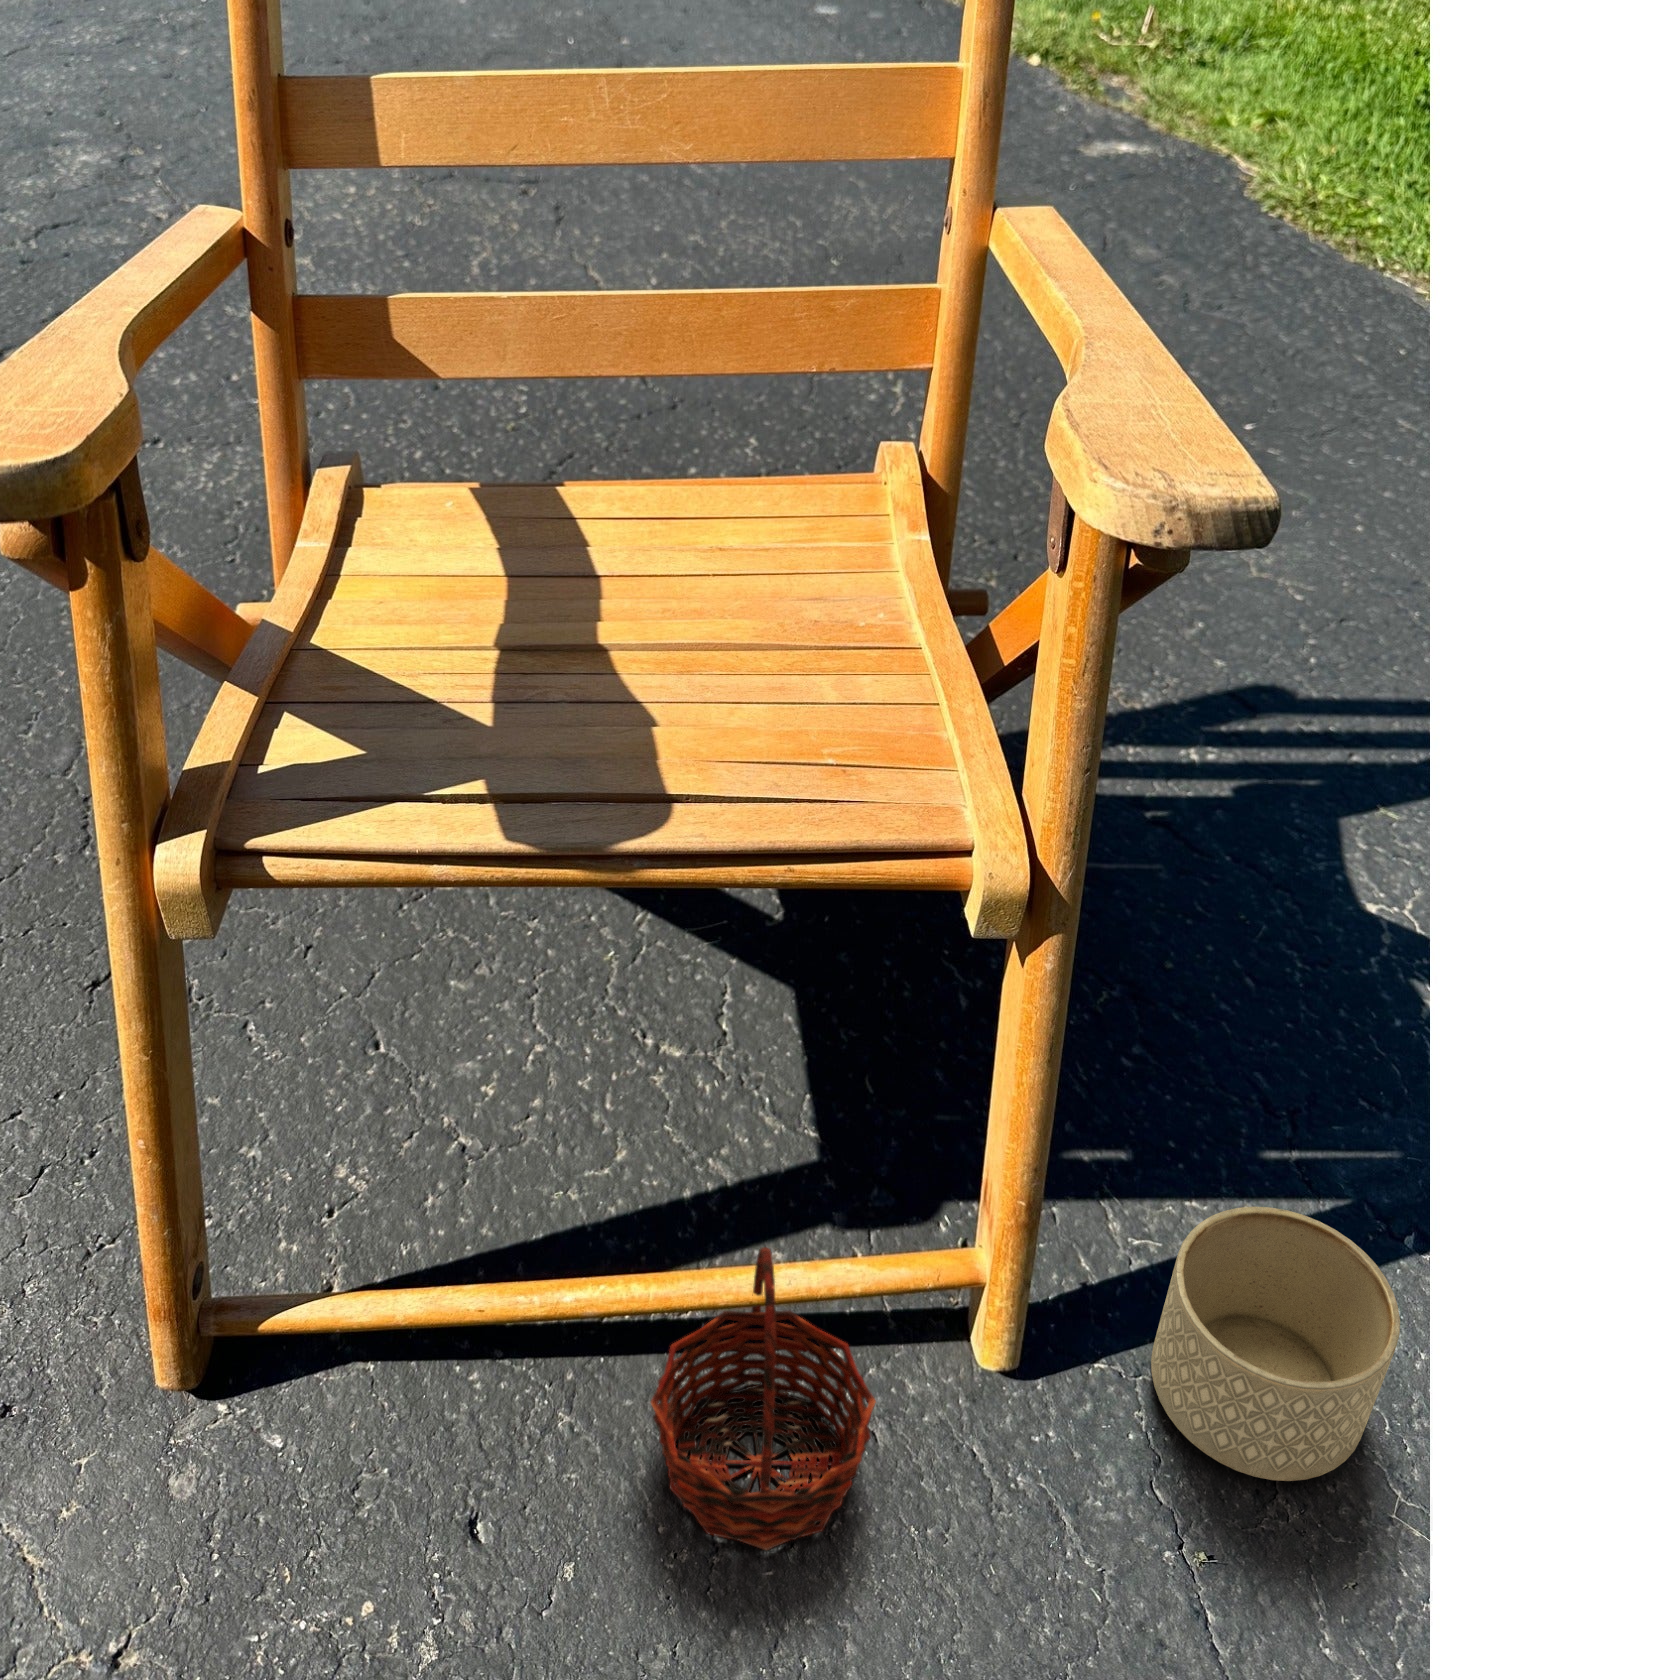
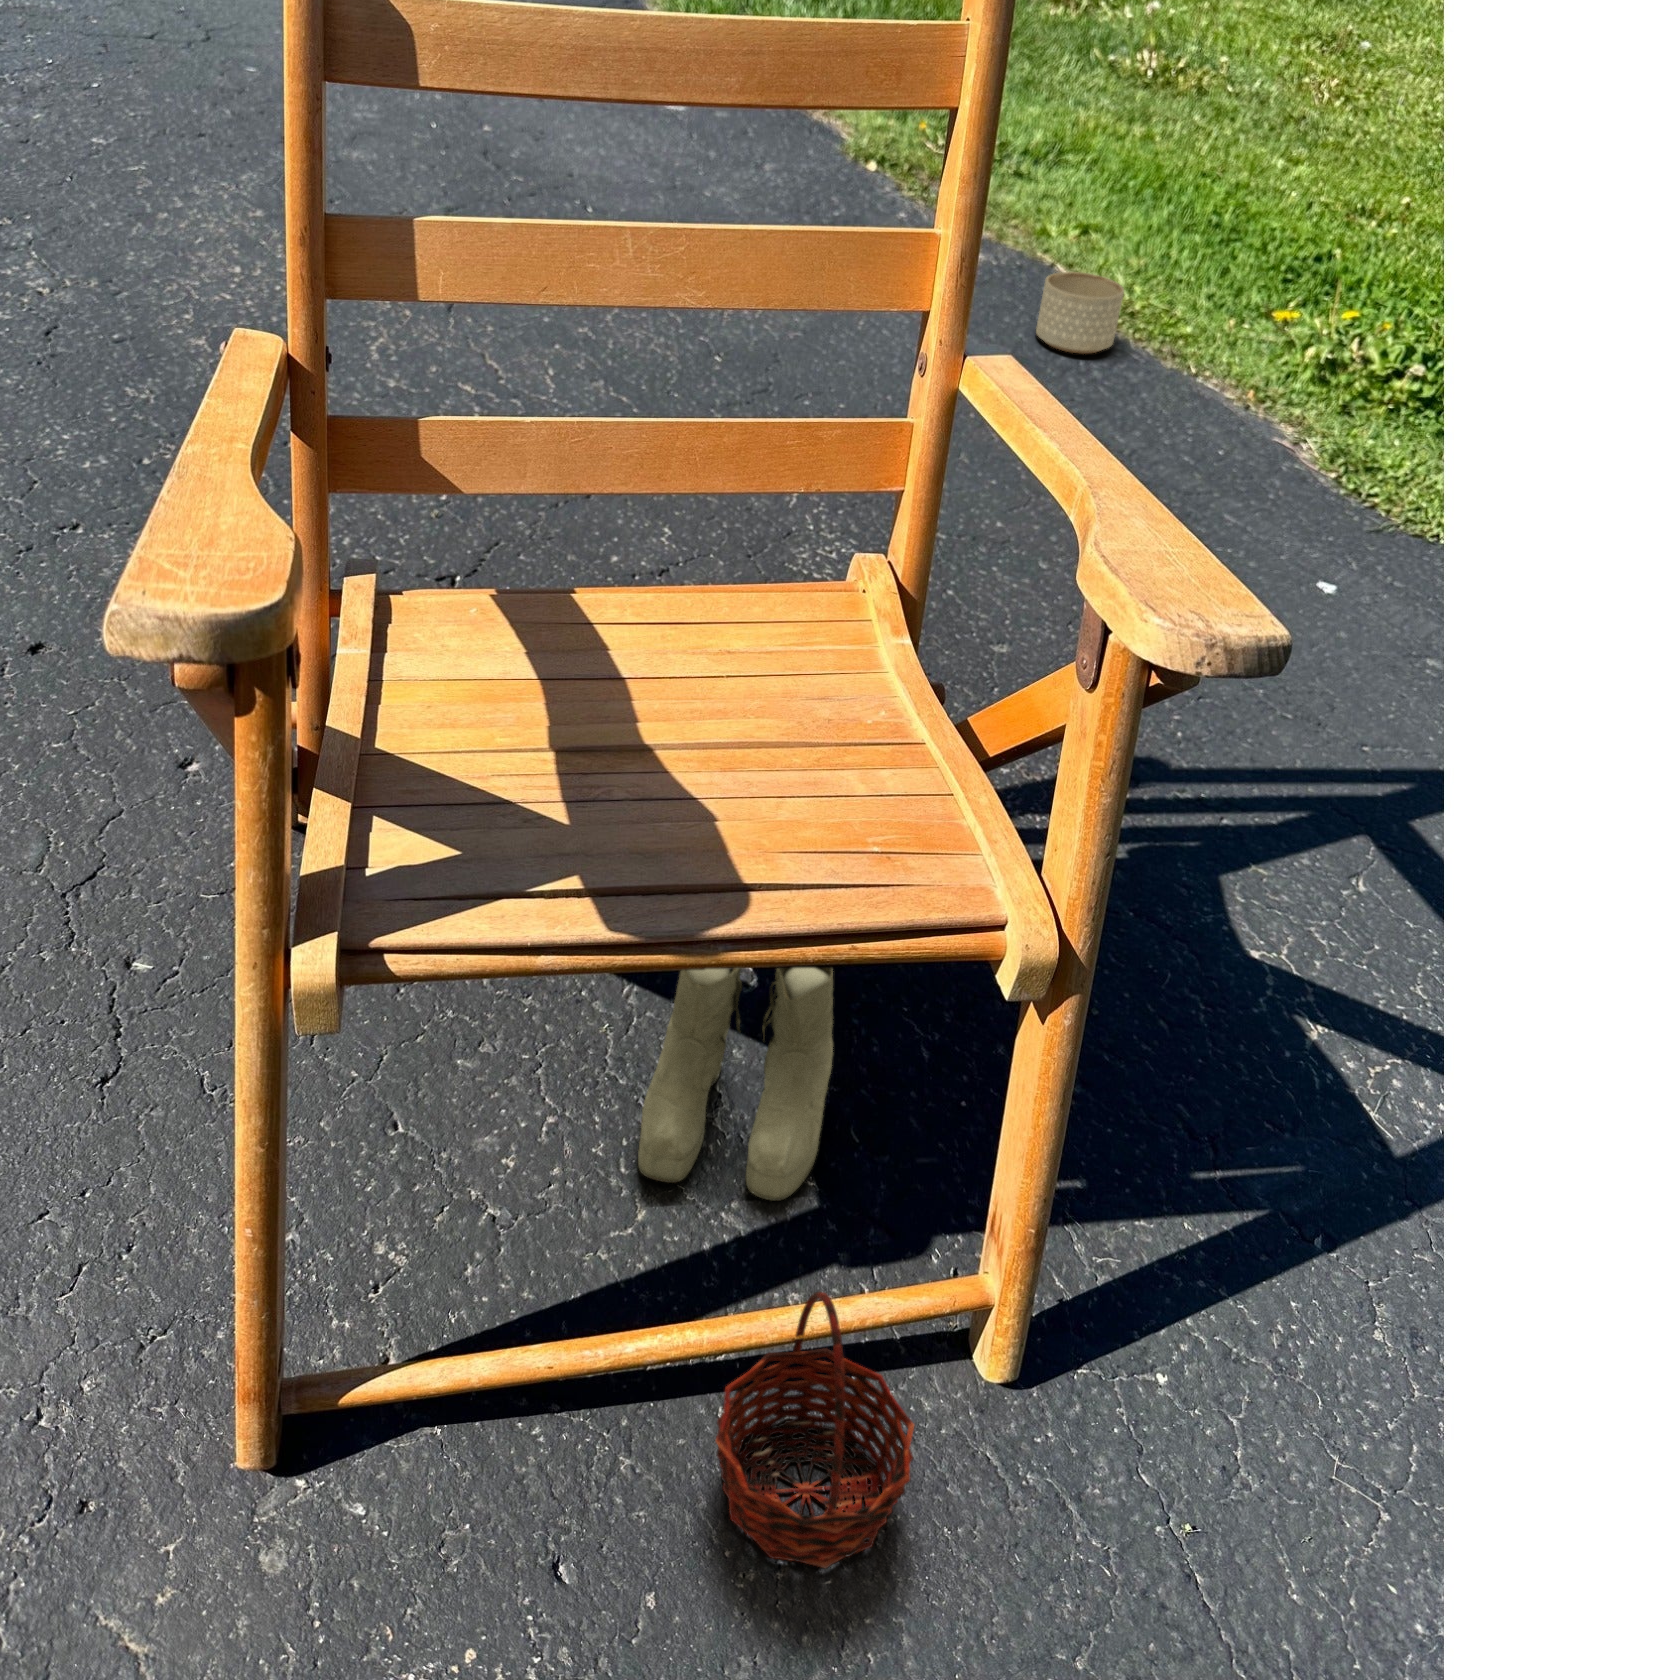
boots: none [630,862,852,1148] -> present [638,968,833,1201]
planter: present [1151,1207,1400,1481] -> present [1036,272,1124,353]

